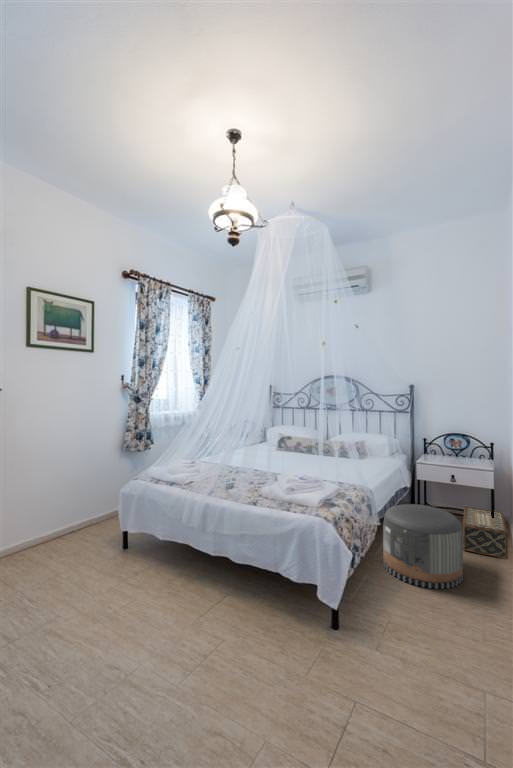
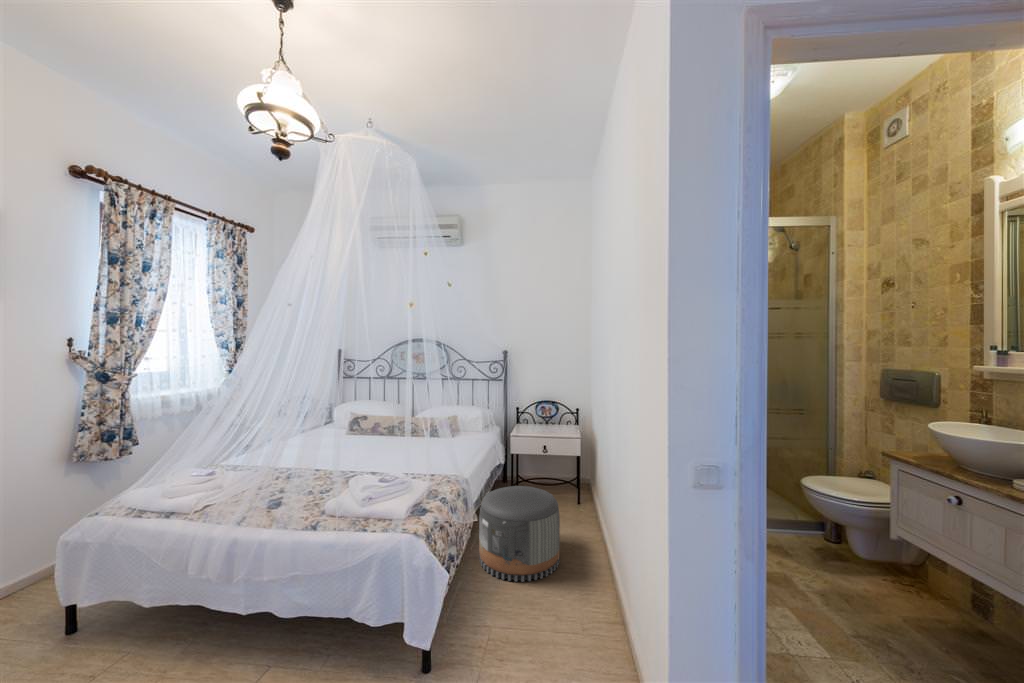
woven basket: present [463,507,508,559] -> none [555,477,596,527]

